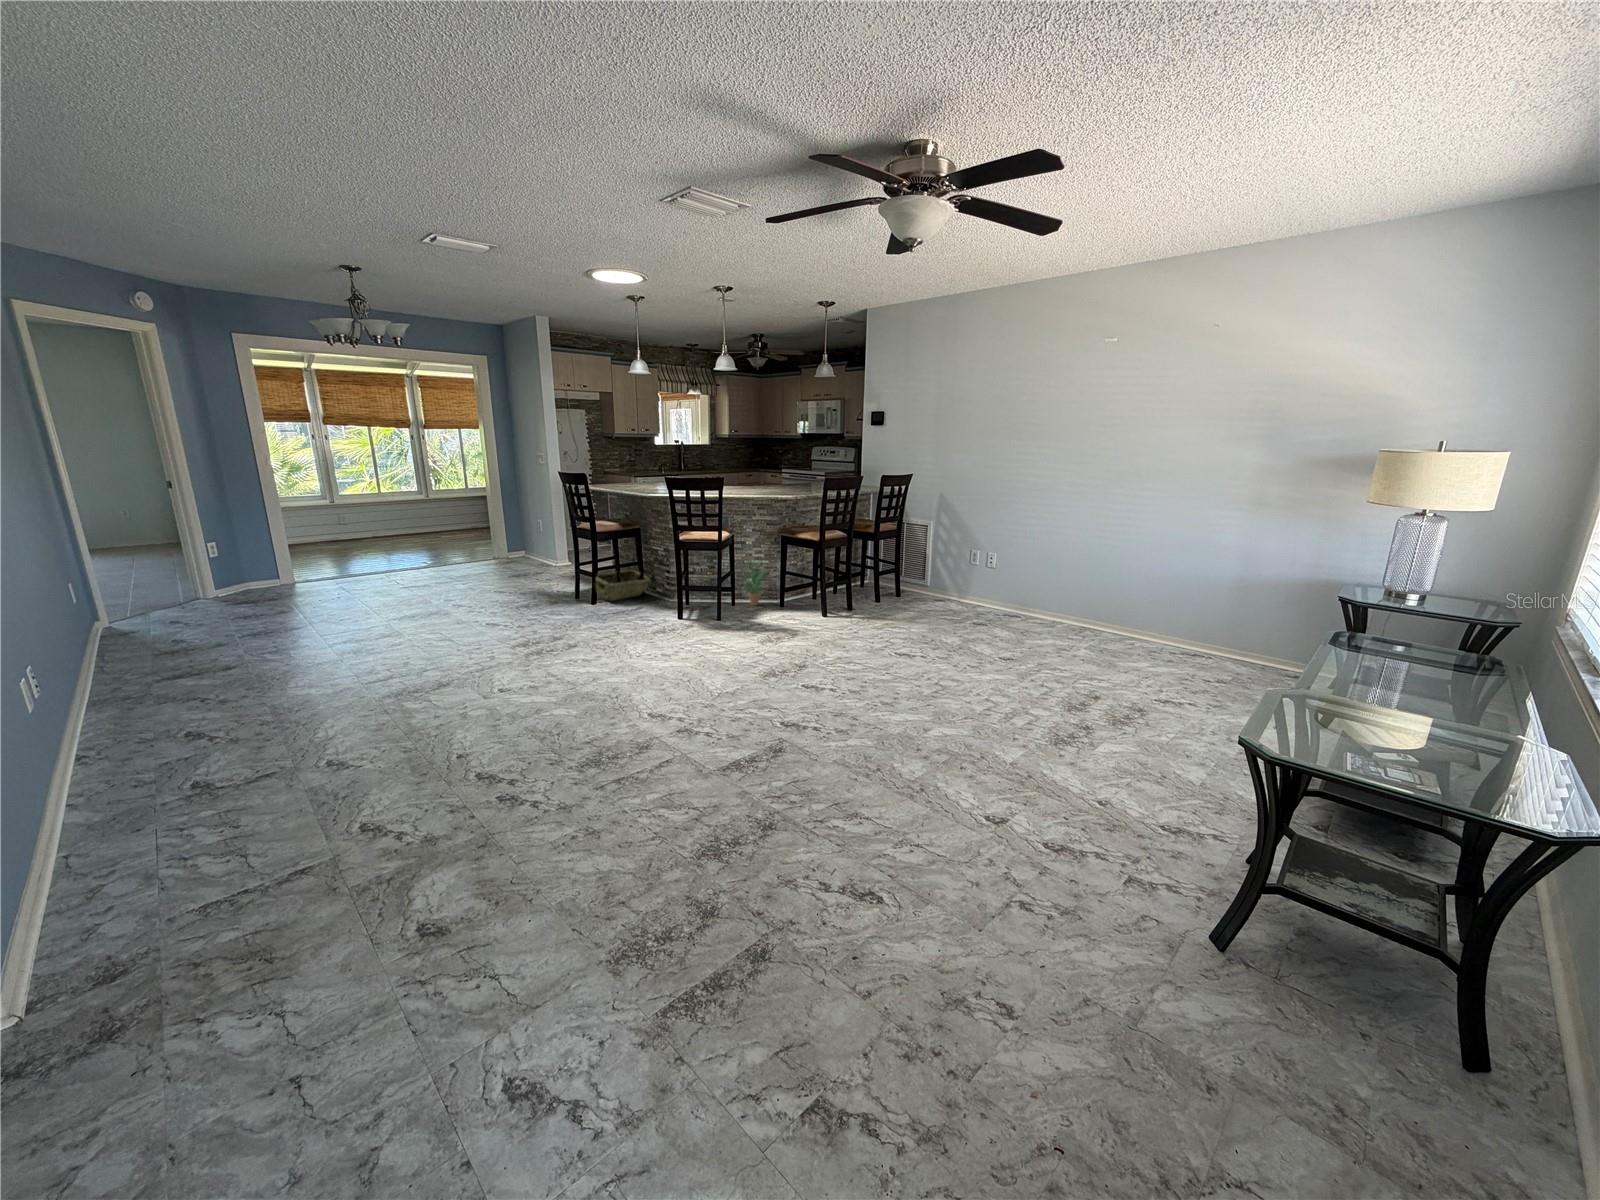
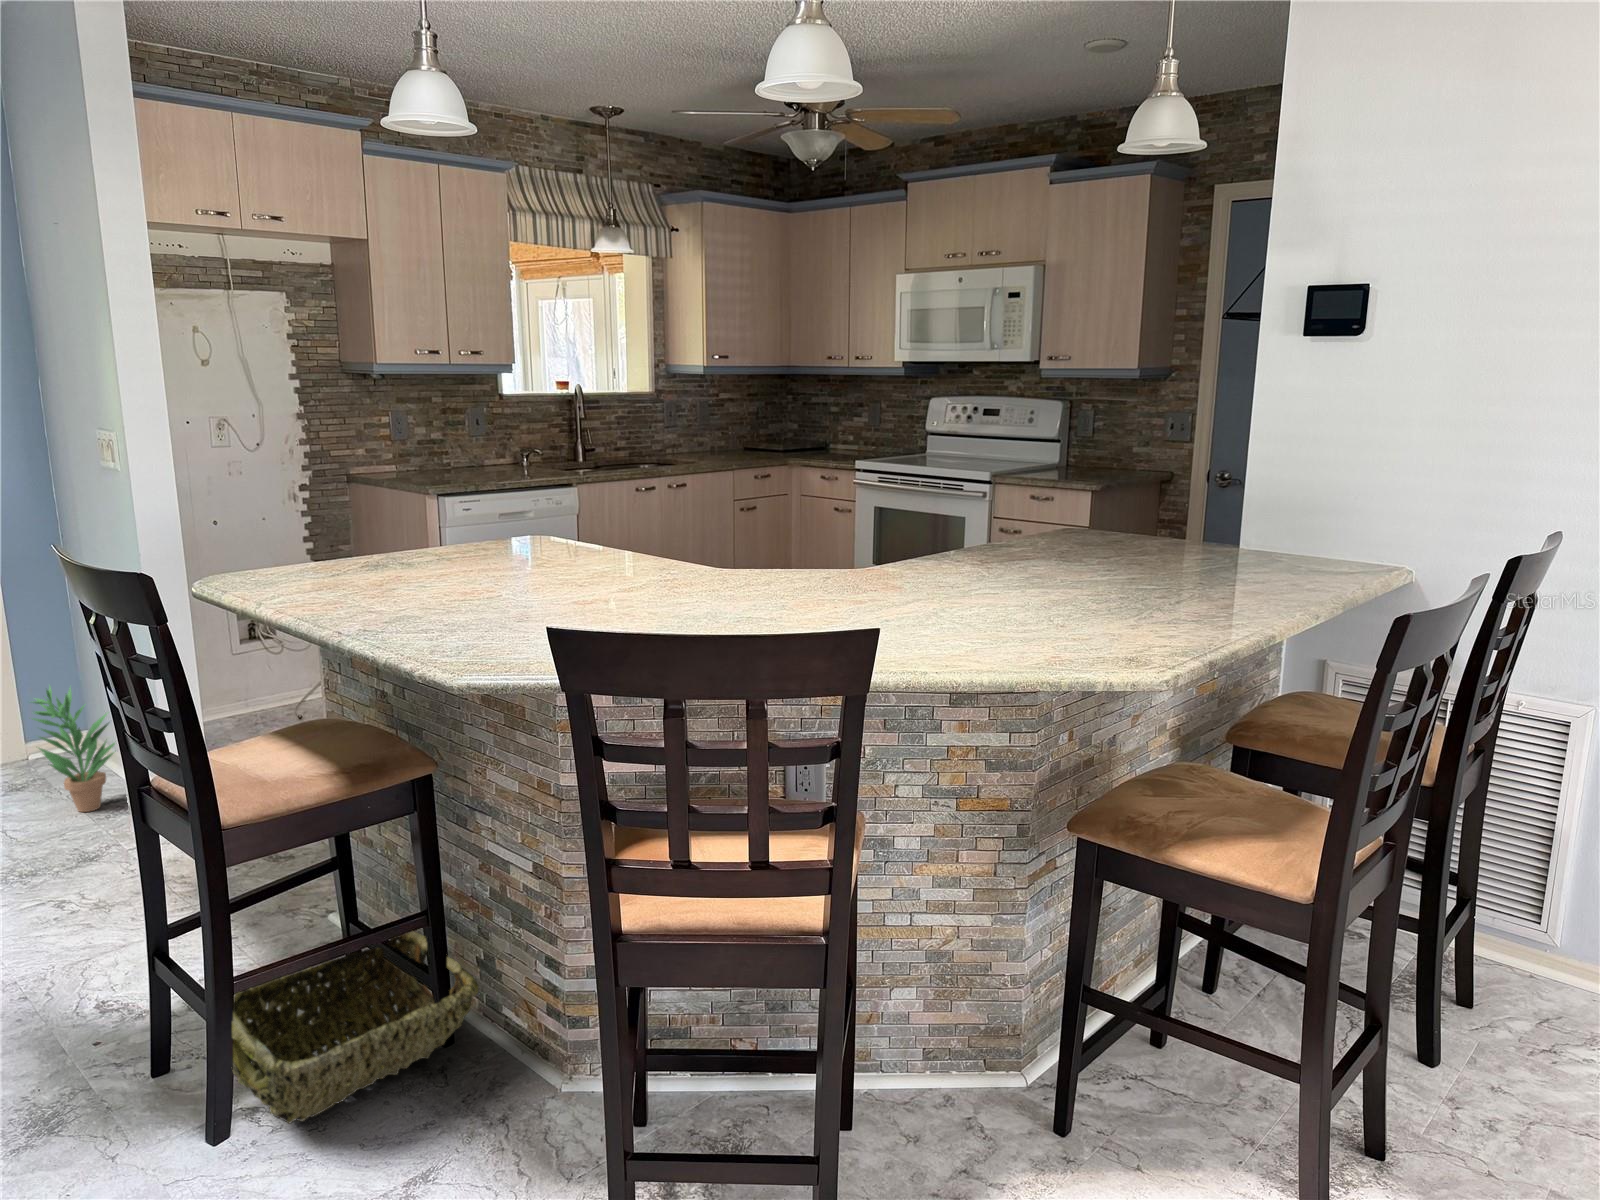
potted plant: present [744,560,764,605] -> present [33,686,115,812]

